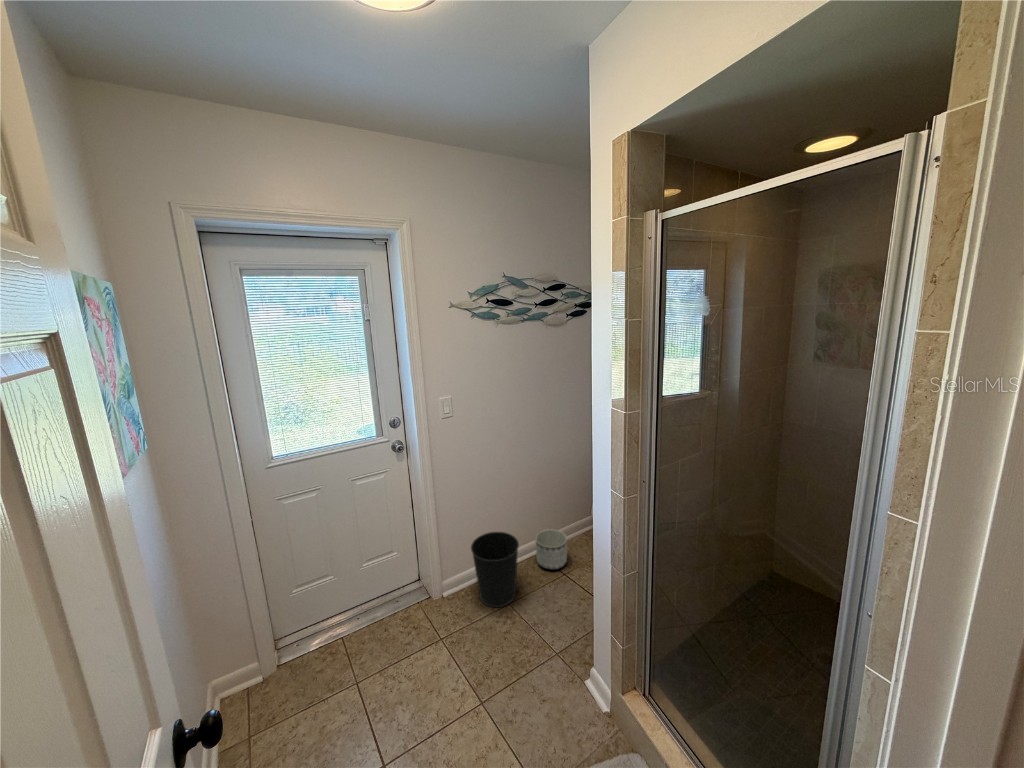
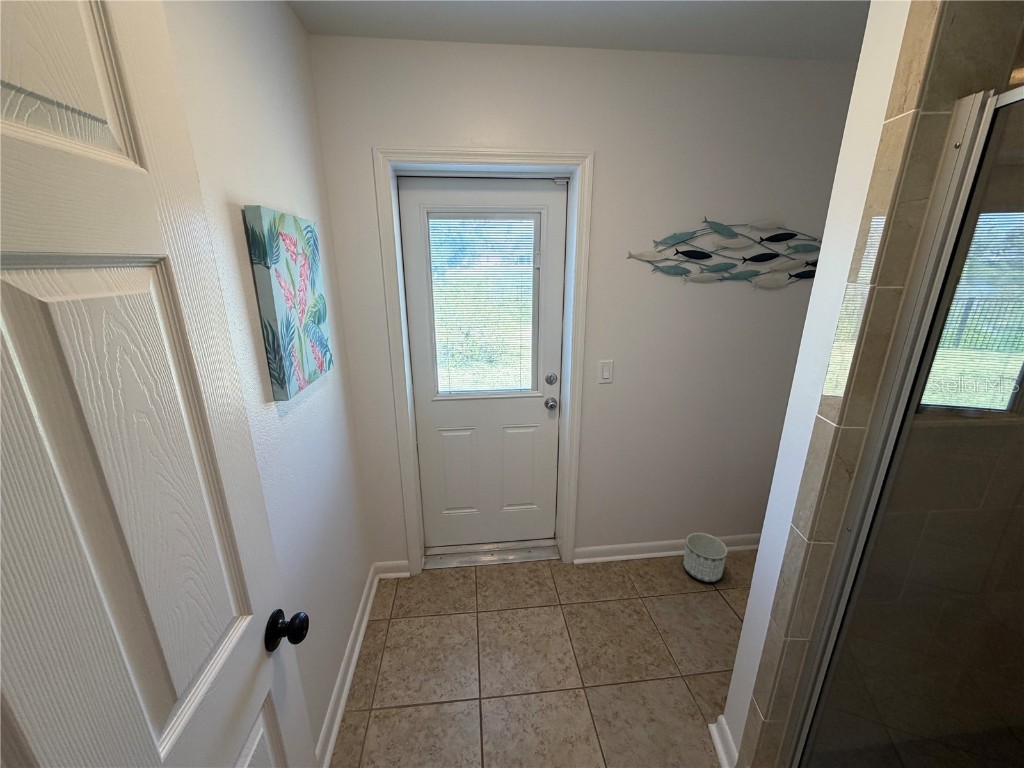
wastebasket: present [471,532,519,607] -> none [607,516,663,598]

